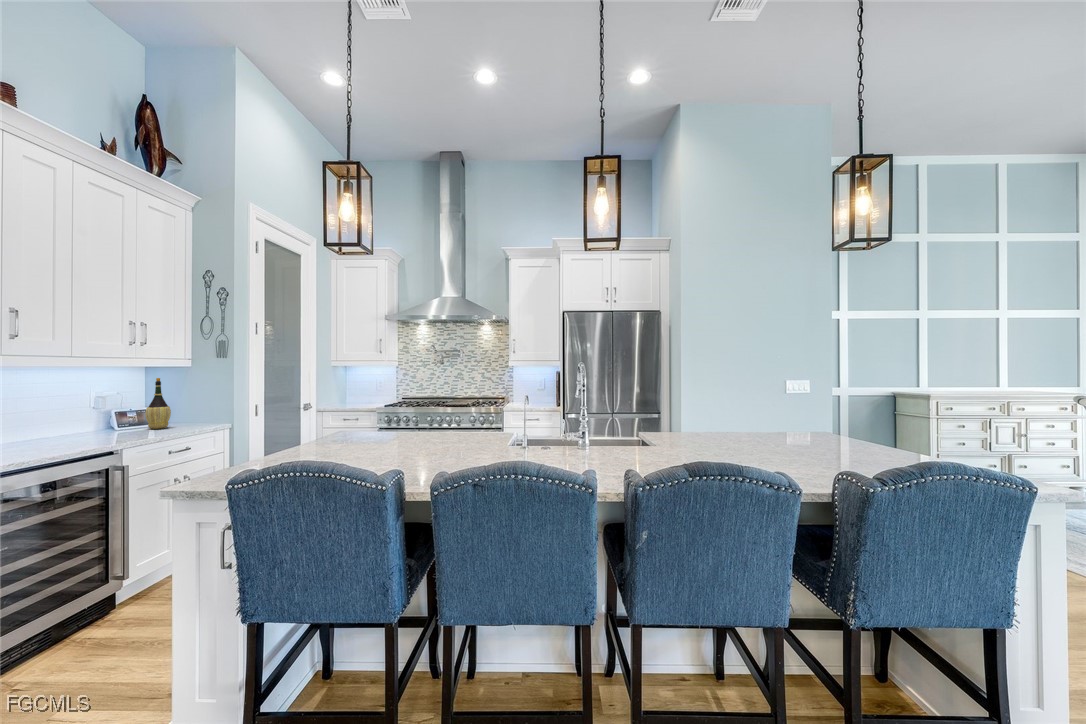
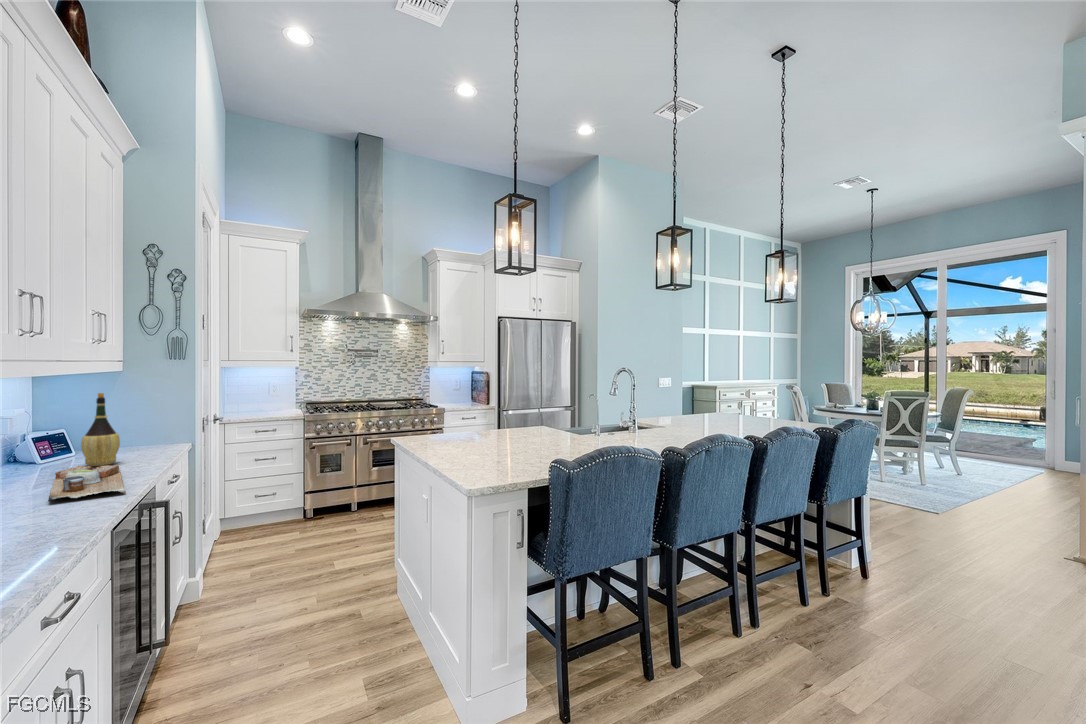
cutting board: none [69,426,153,444] -> present [48,465,126,501]

